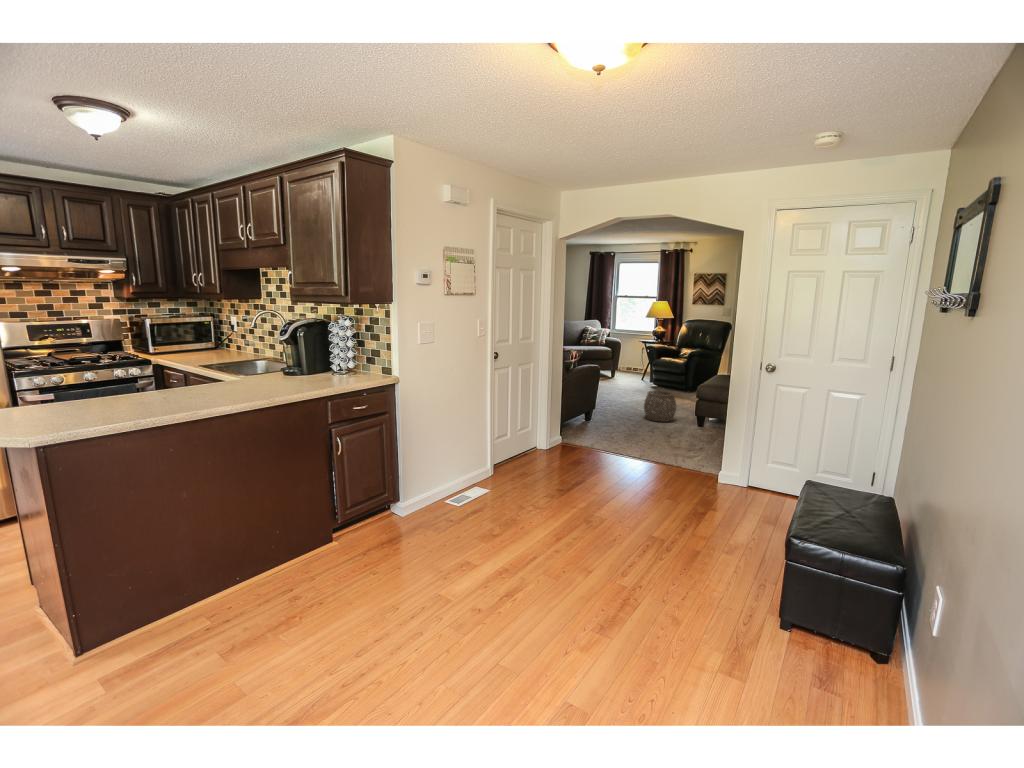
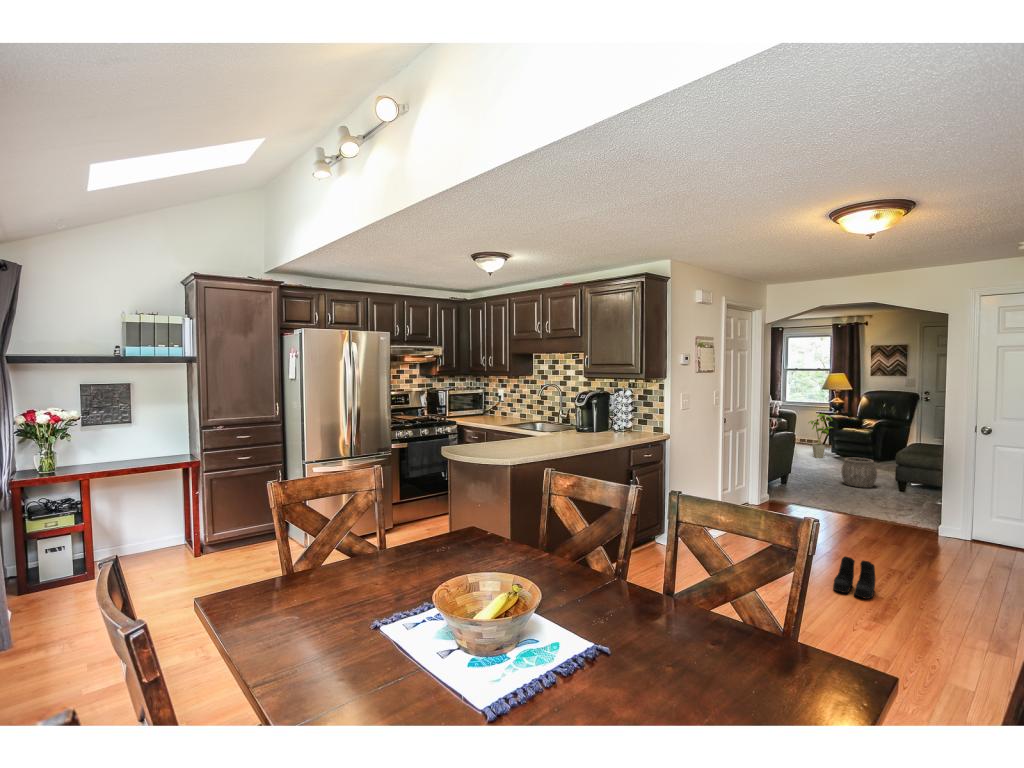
house plant: none [628,343,652,389] -> present [809,414,833,458]
boots: none [561,528,610,583] -> present [833,556,875,599]

